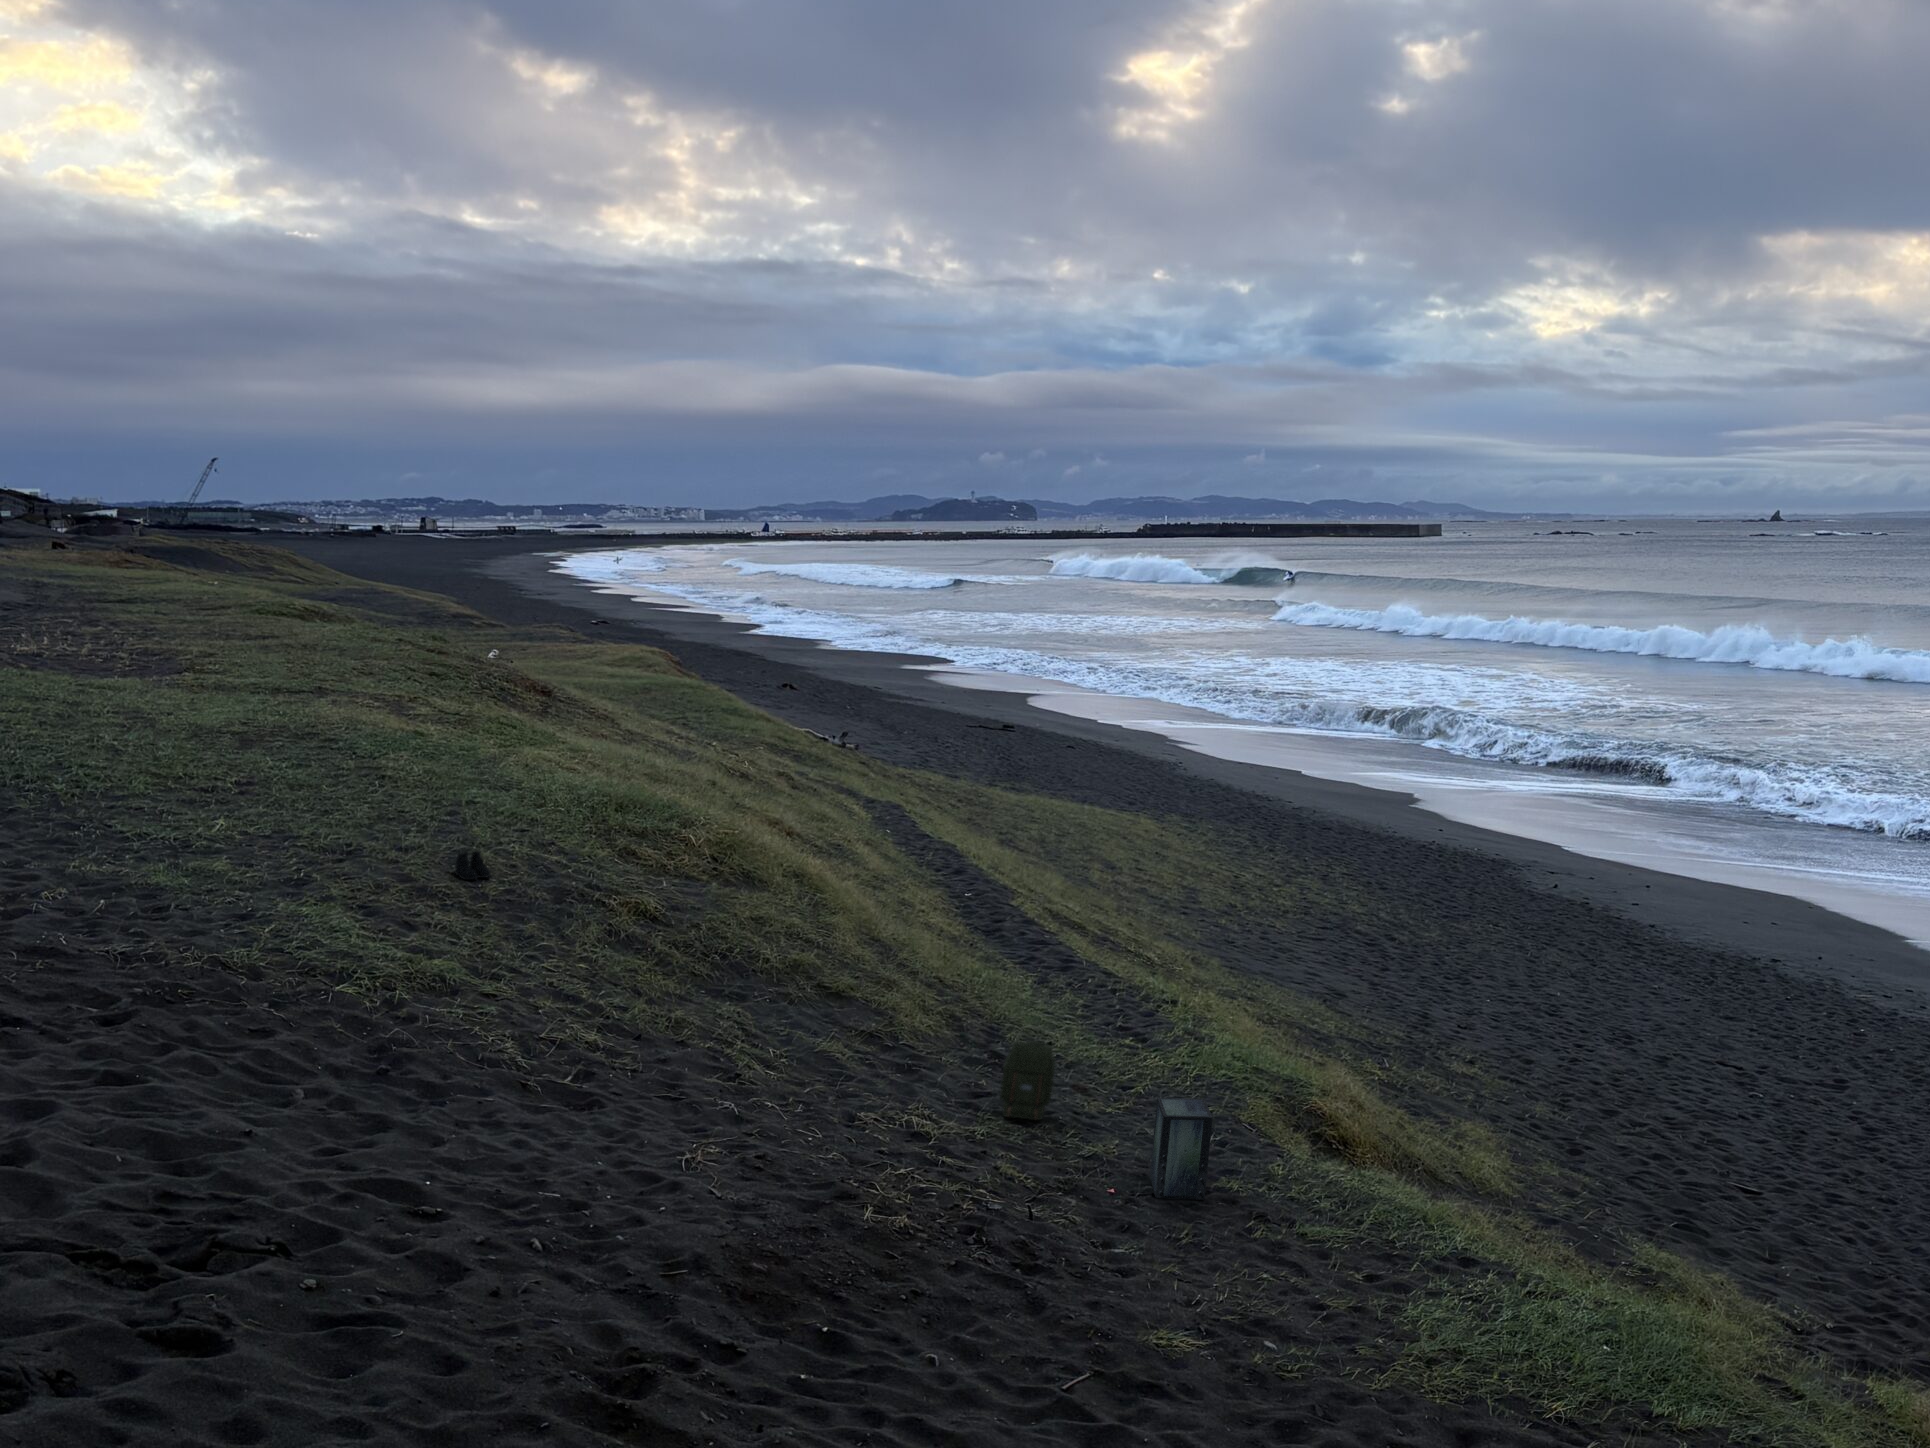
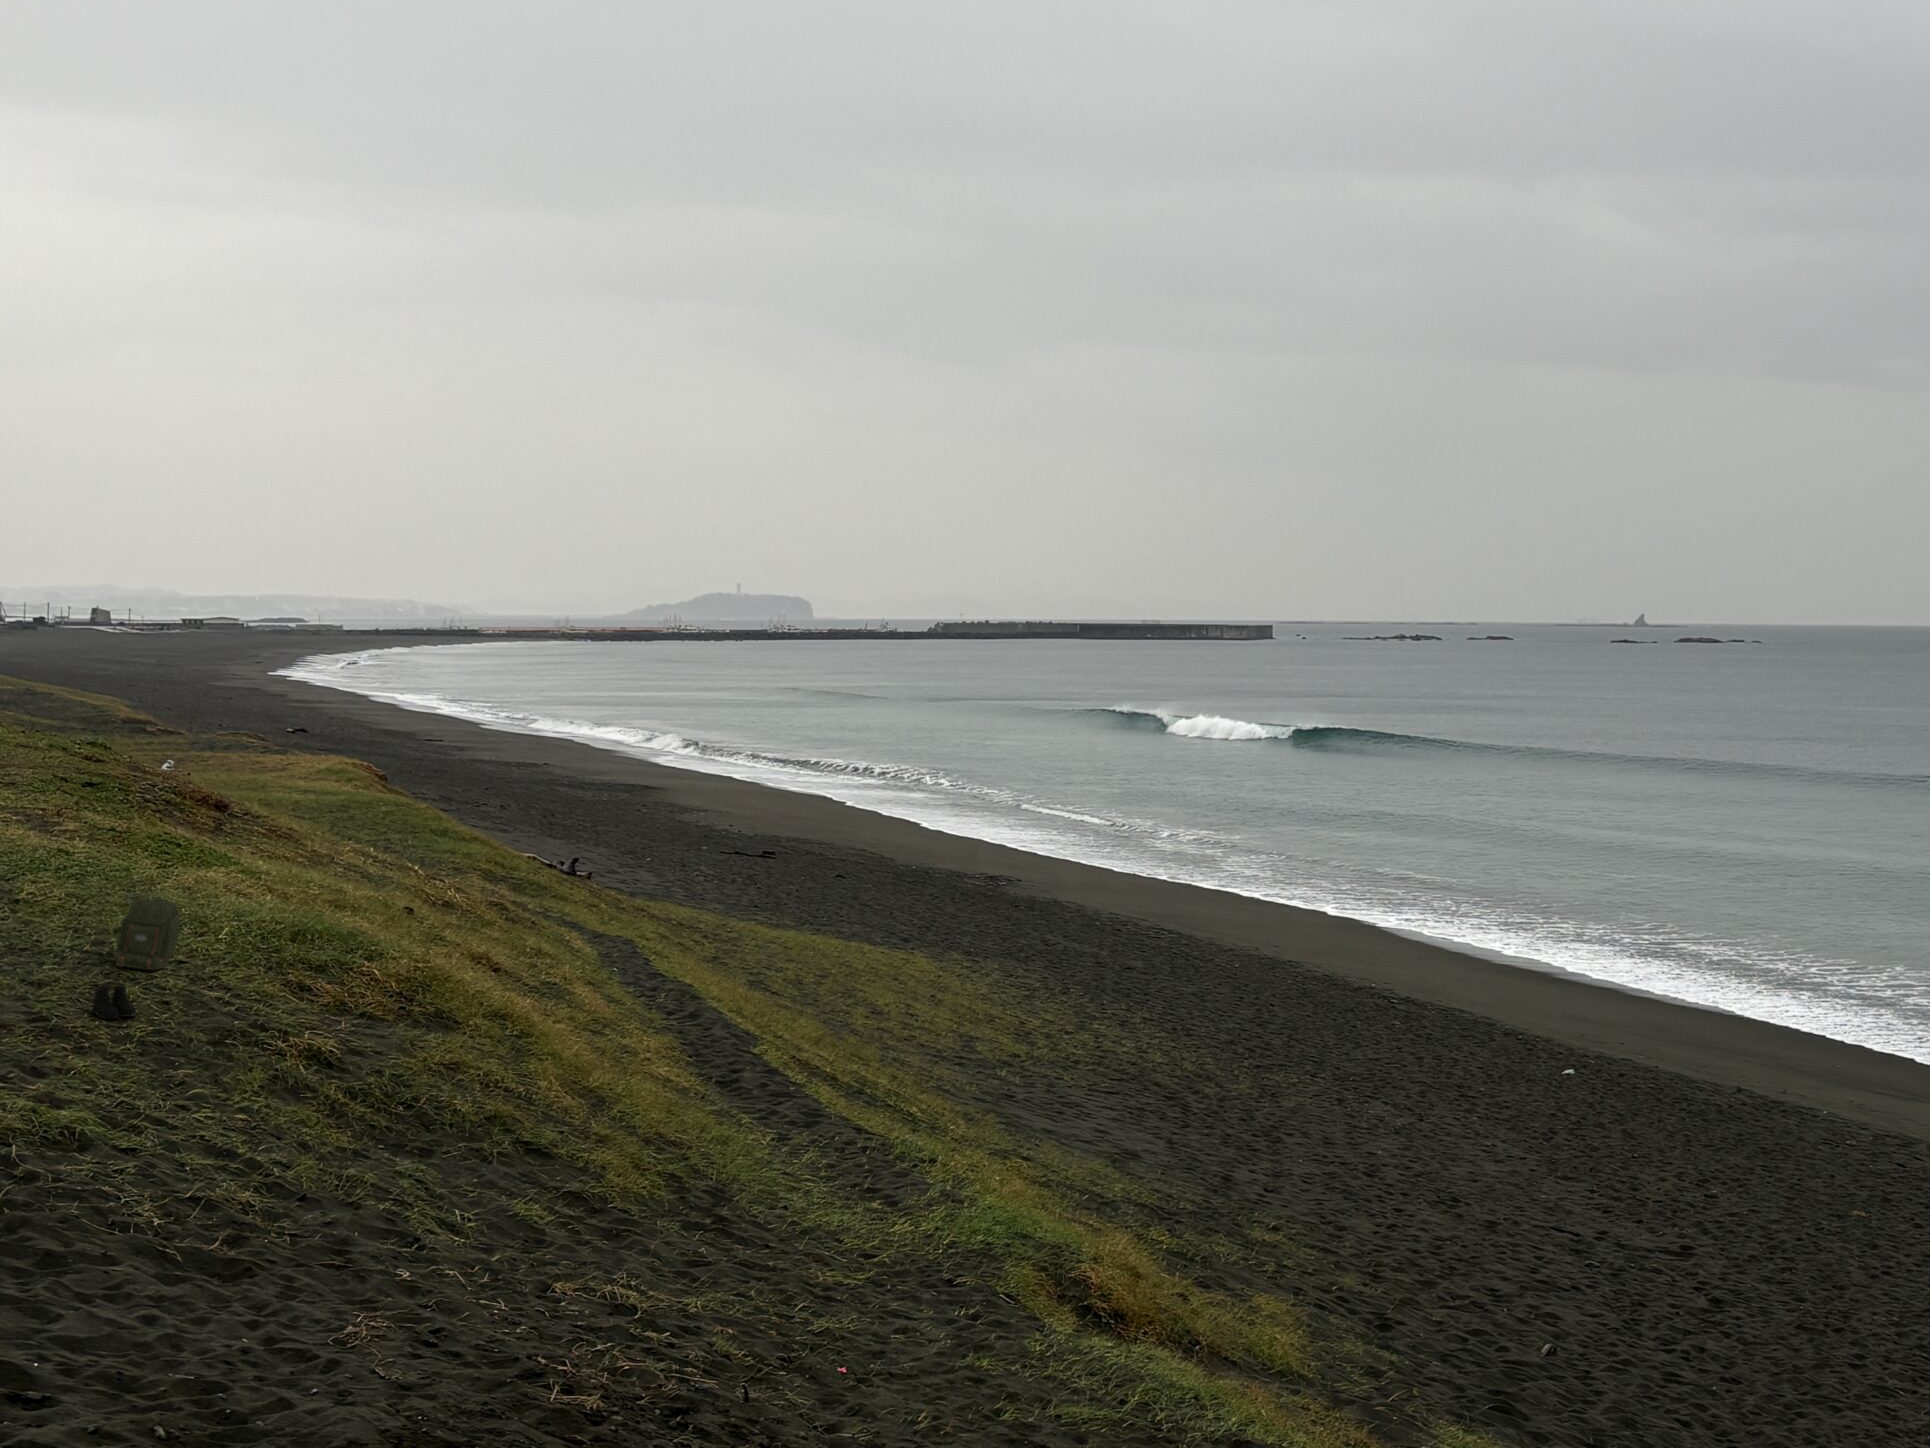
backpack: present [1000,1041,1056,1120] -> present [116,898,181,970]
storage box: present [1149,1098,1213,1200] -> none [888,1263,961,1377]

